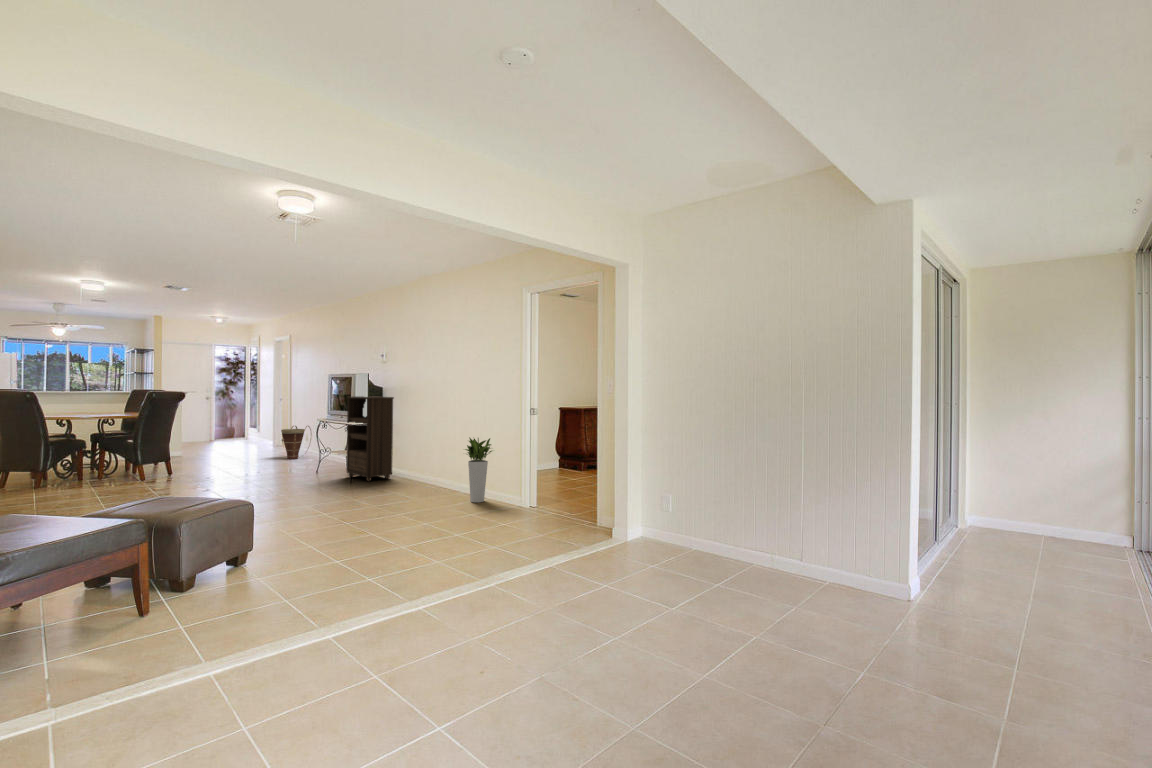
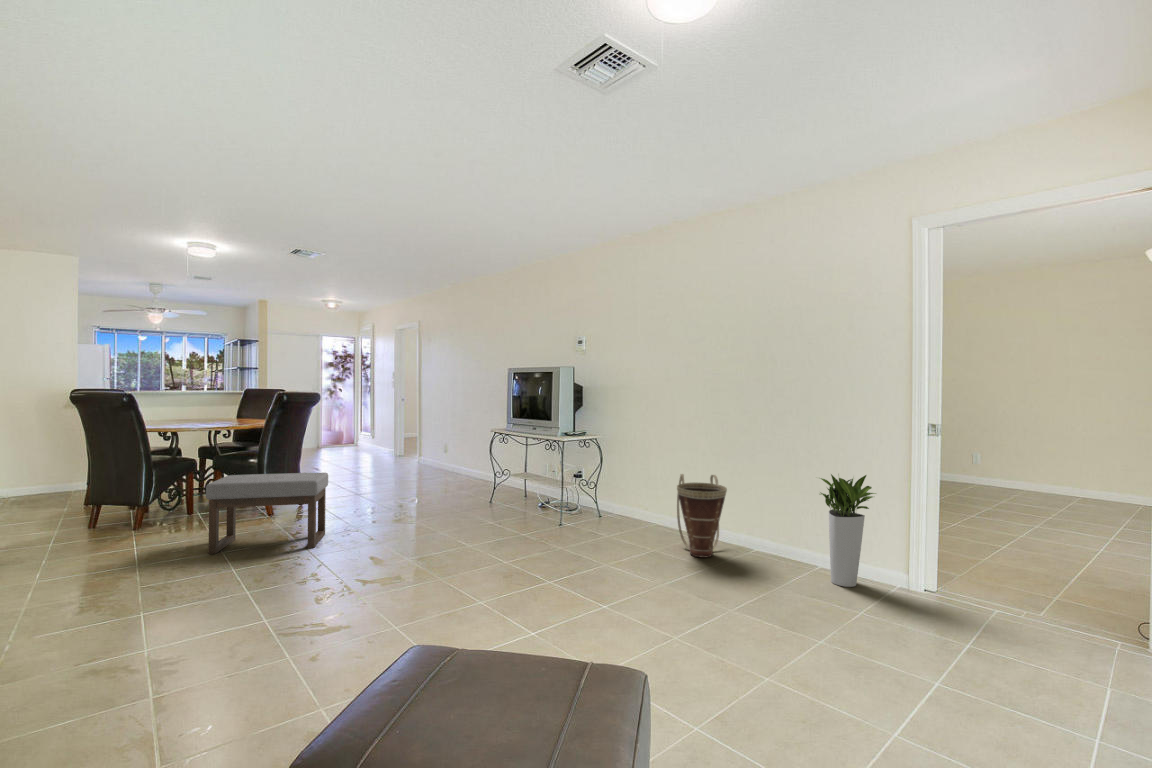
bookshelf: present [347,396,394,481] -> none [550,399,623,526]
basket: present [281,426,312,459] -> present [677,474,727,558]
ottoman: none [85,445,176,495] -> present [206,473,328,554]

